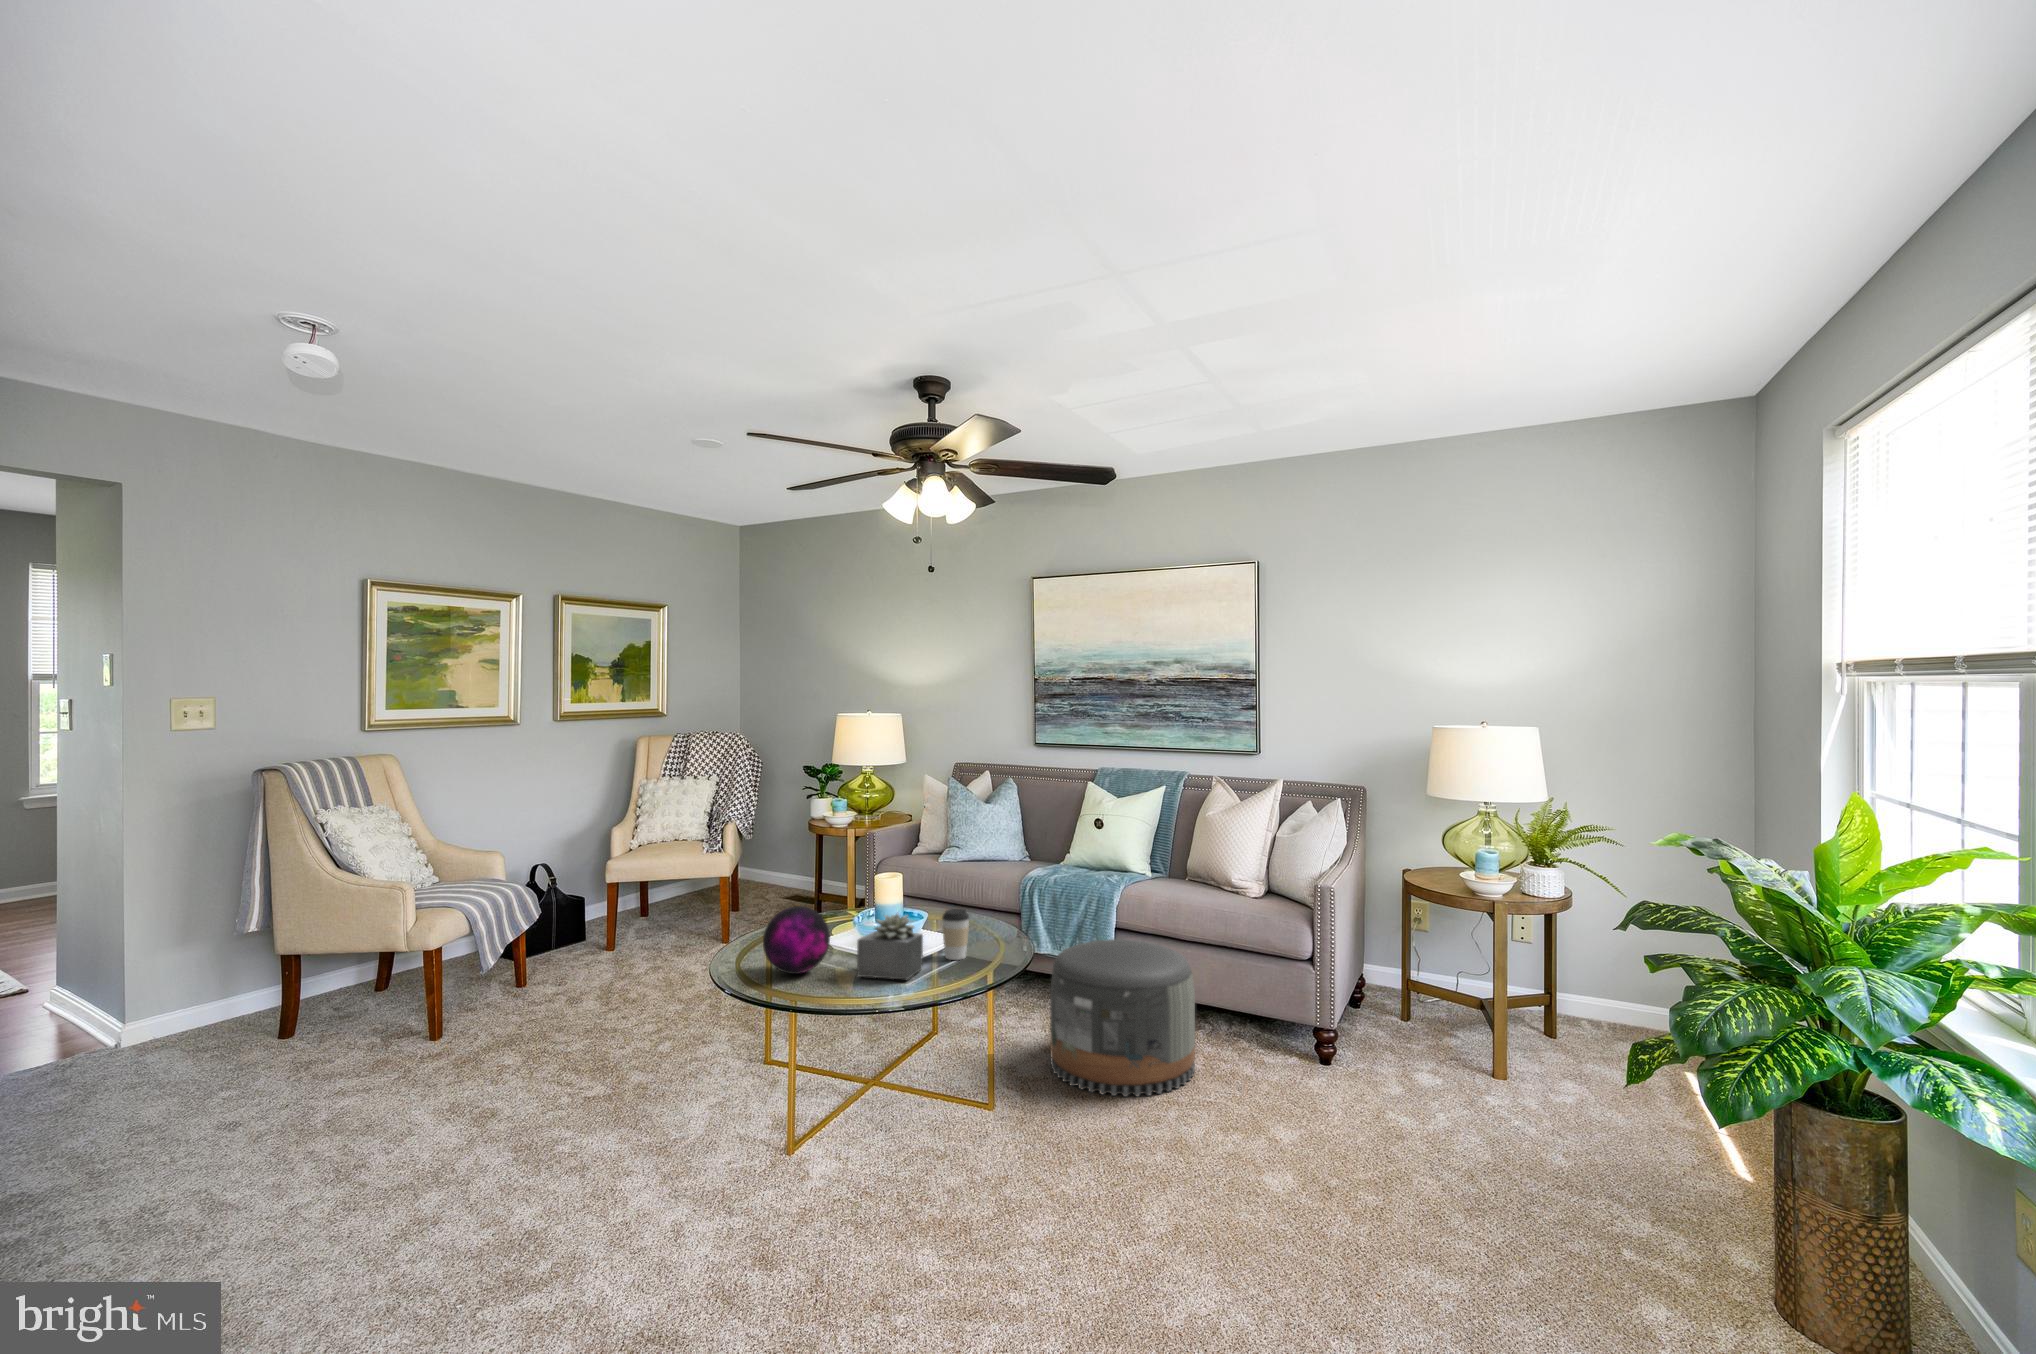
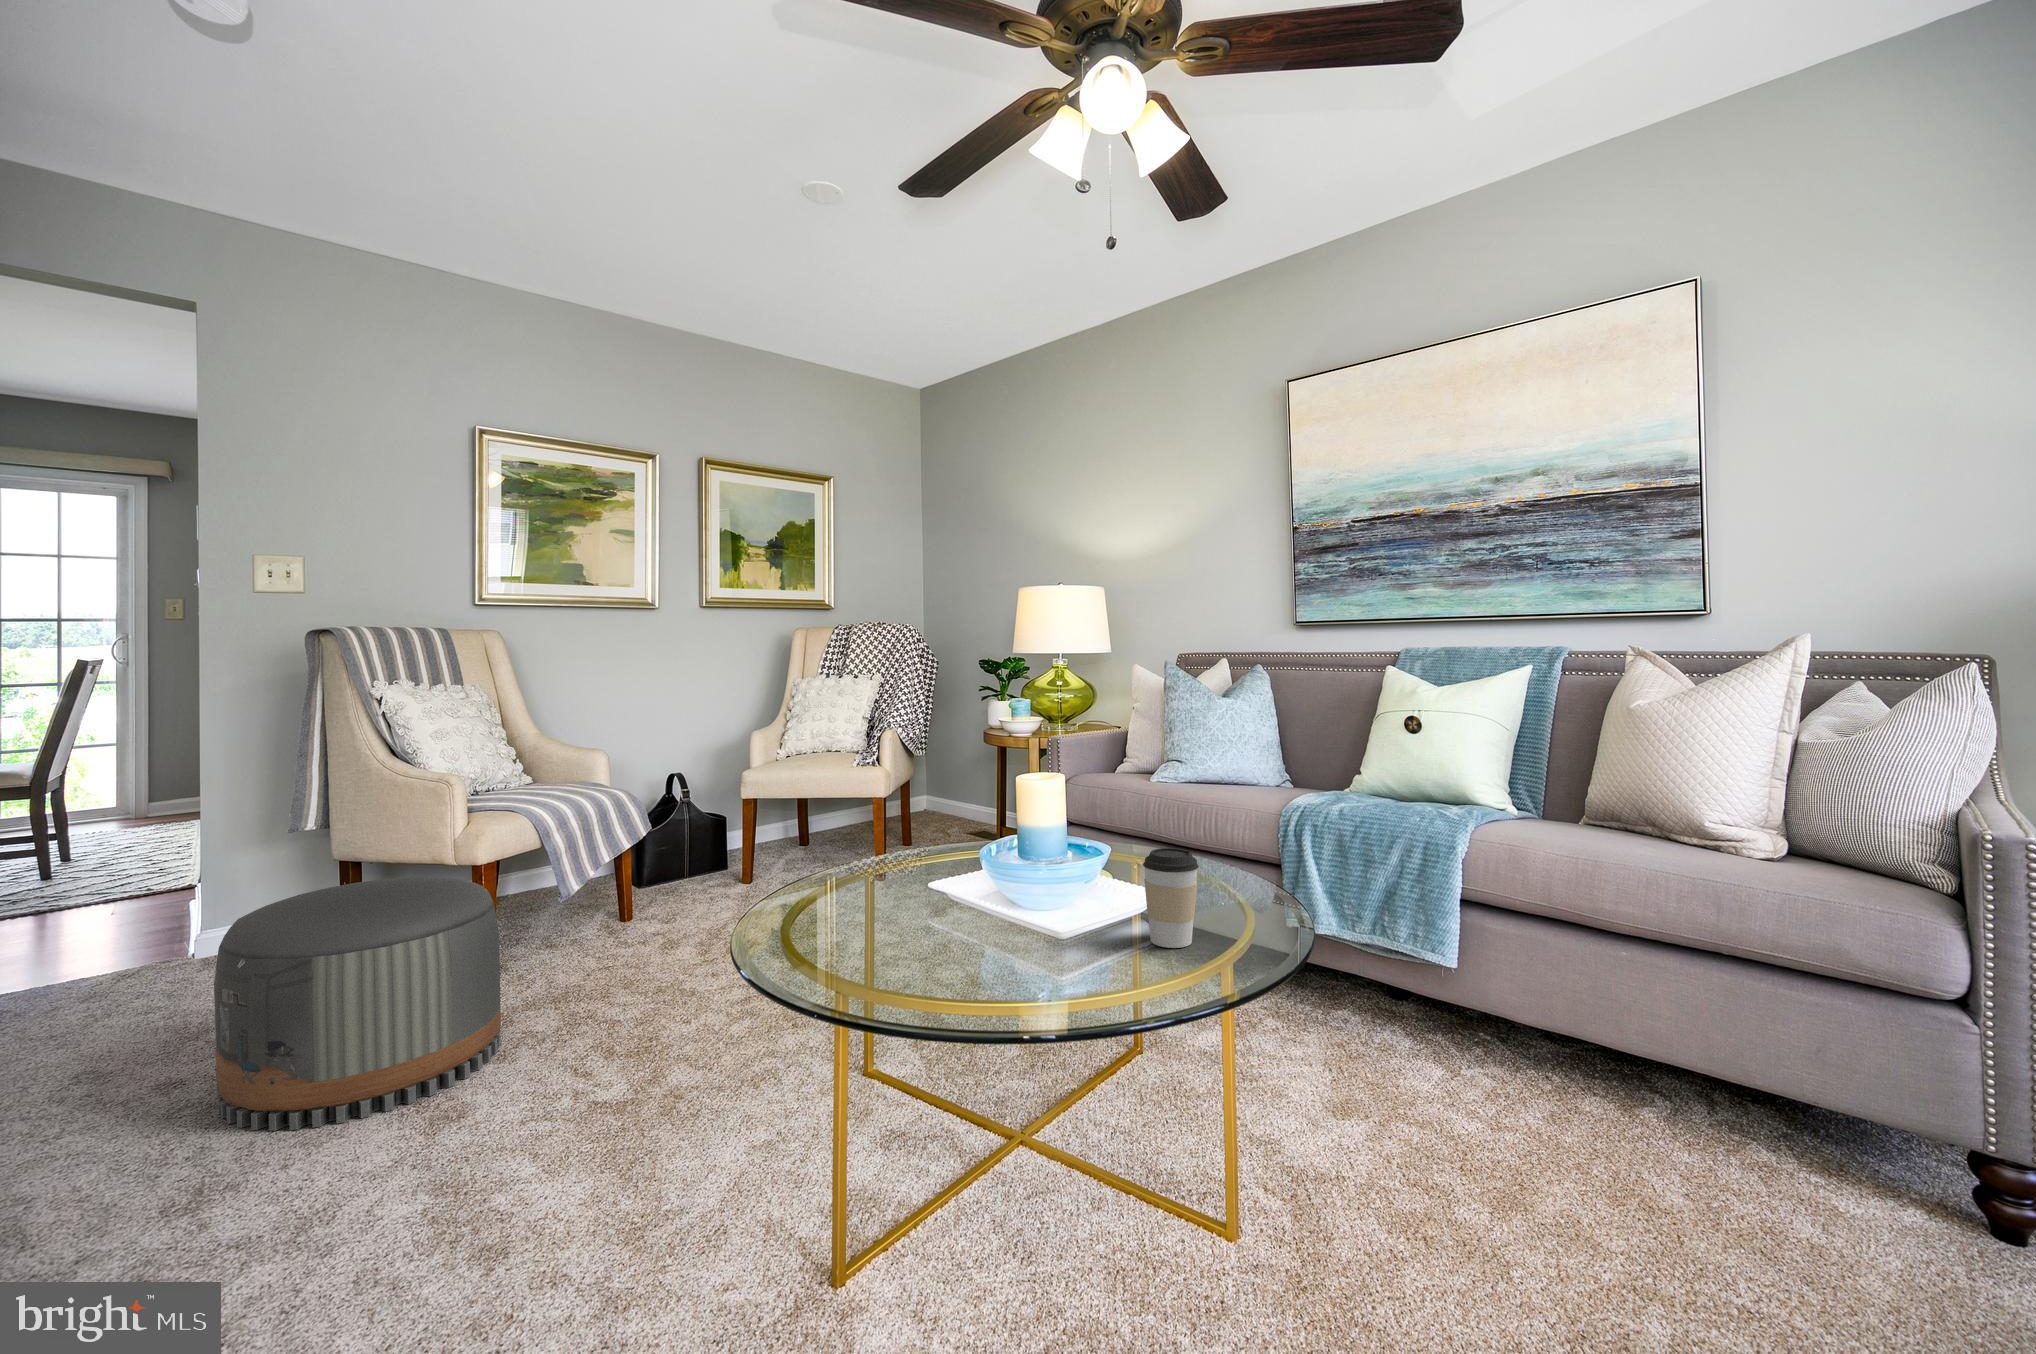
decorative orb: present [763,906,830,974] -> none [803,827,928,954]
succulent plant: present [857,913,923,979] -> none [968,848,1103,989]
pouf: present [1050,939,1195,1097] -> present [214,877,501,1131]

